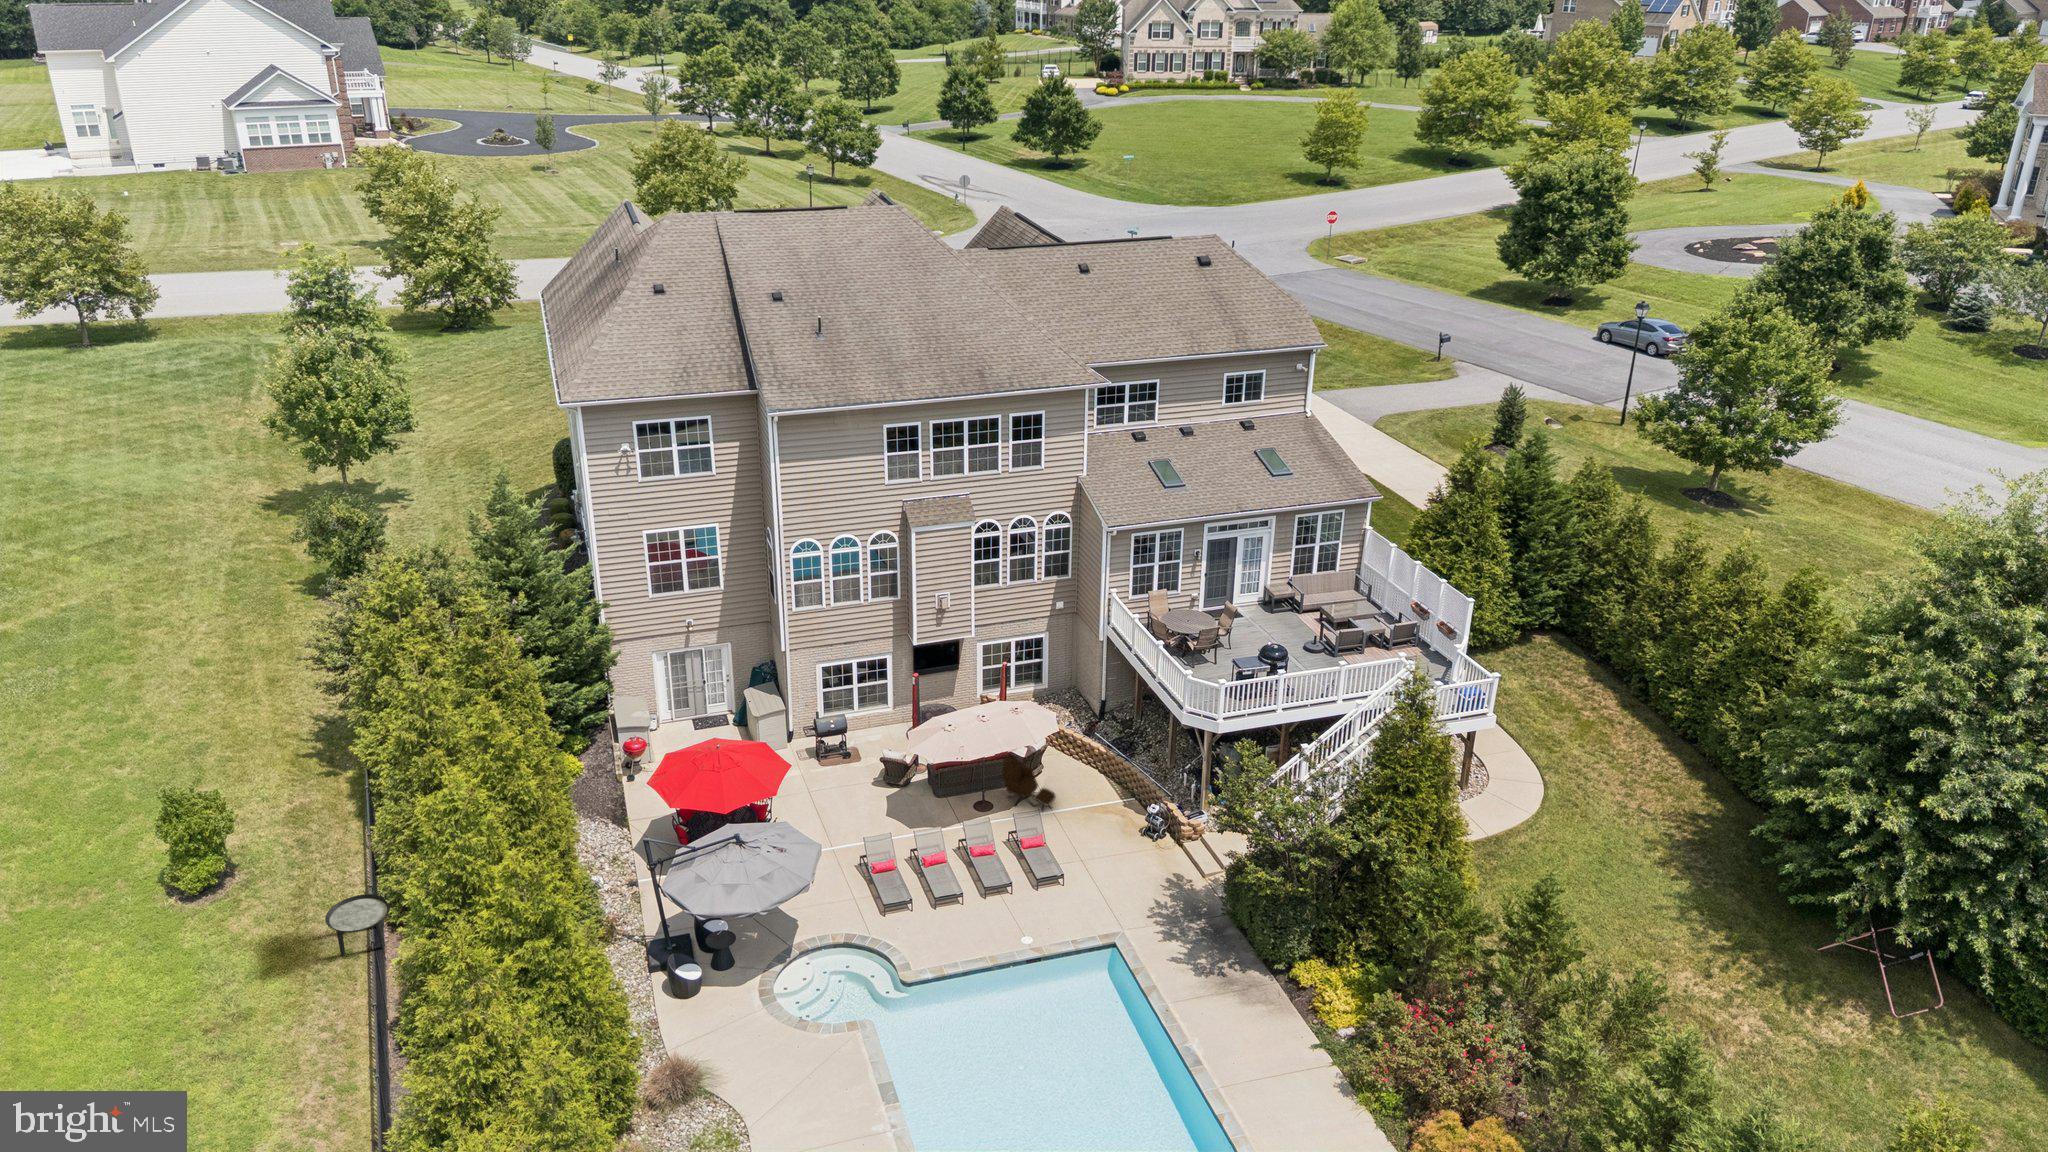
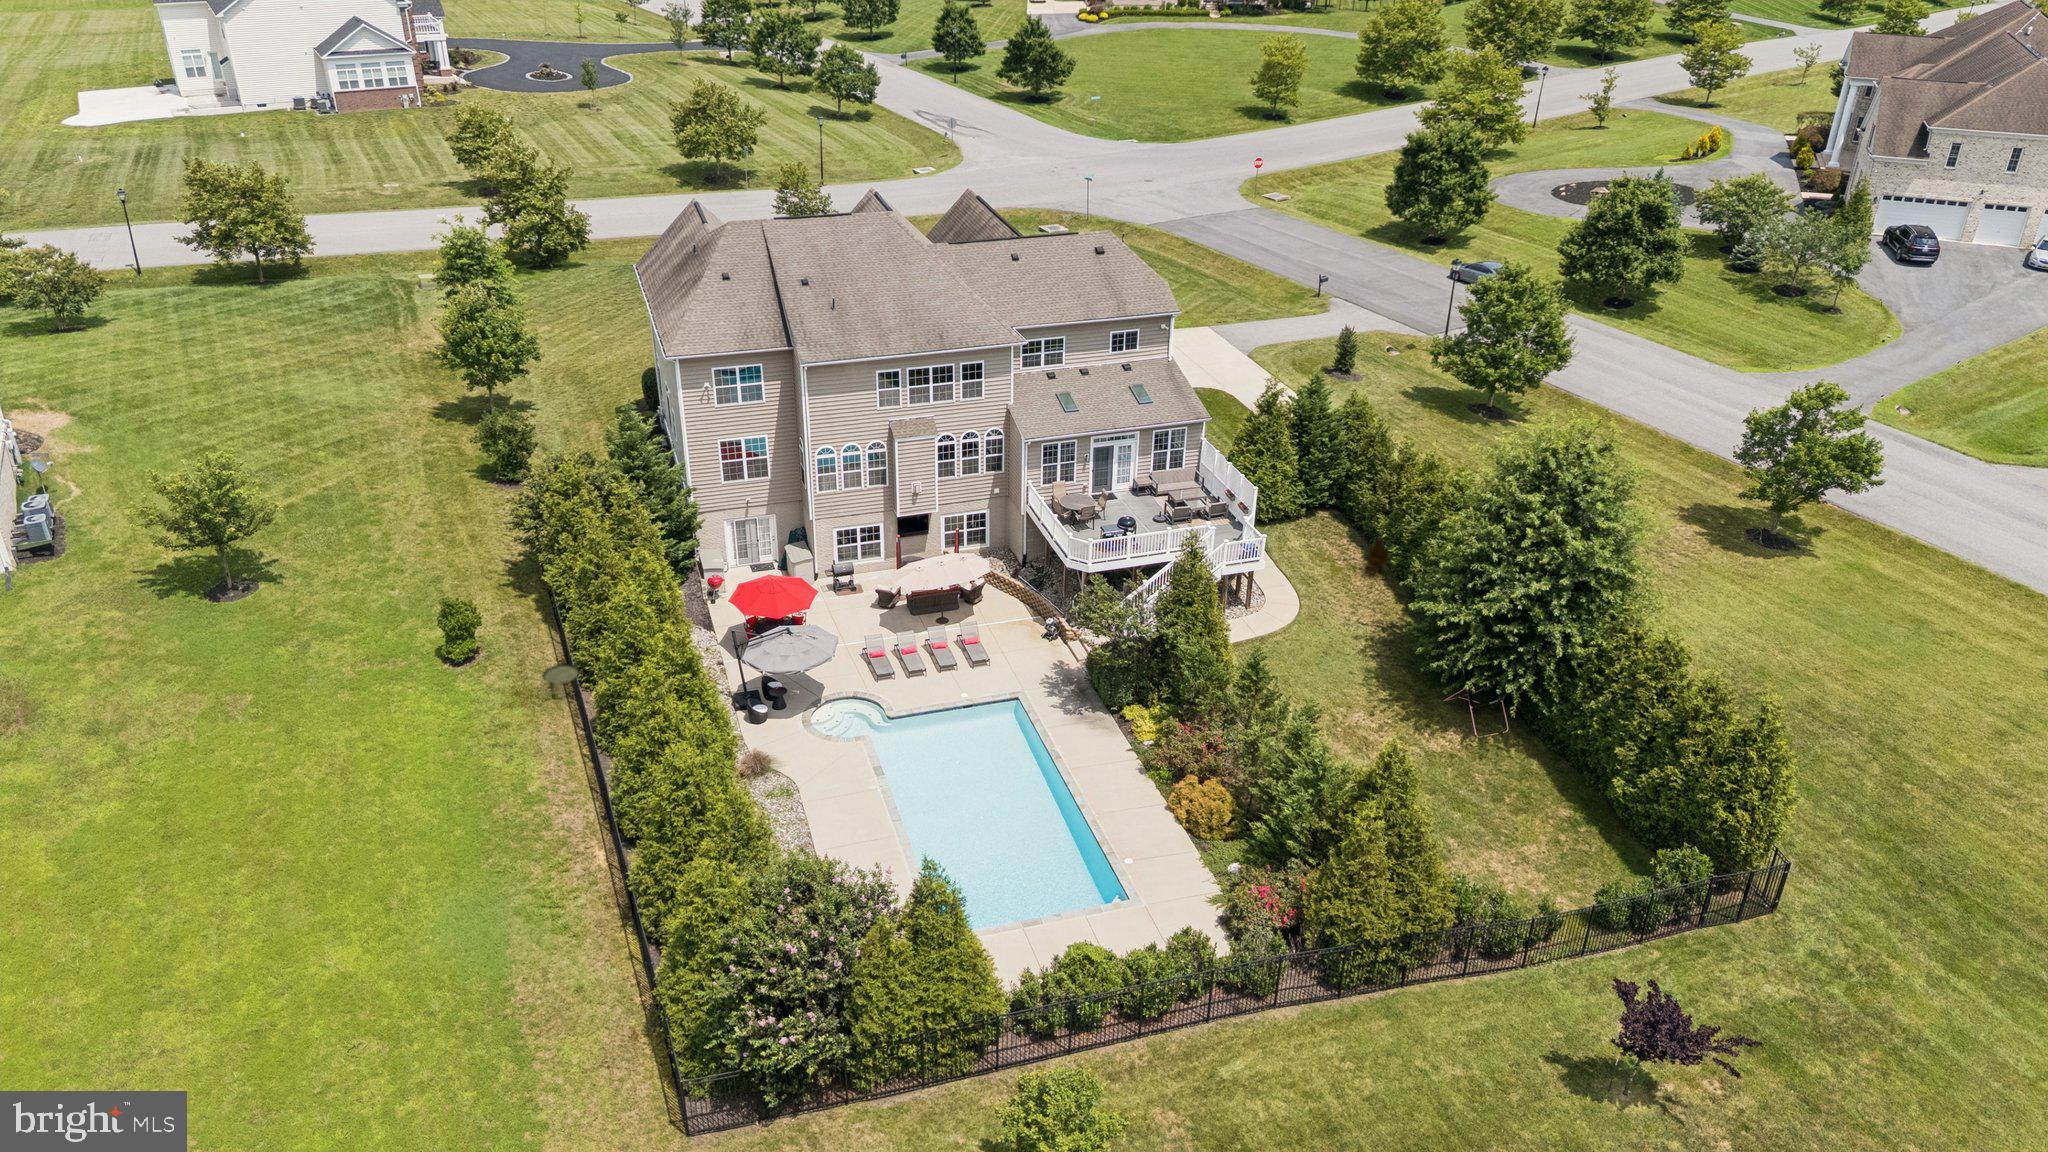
lounge chair: present [1003,756,1056,806] -> present [1364,538,1388,574]

